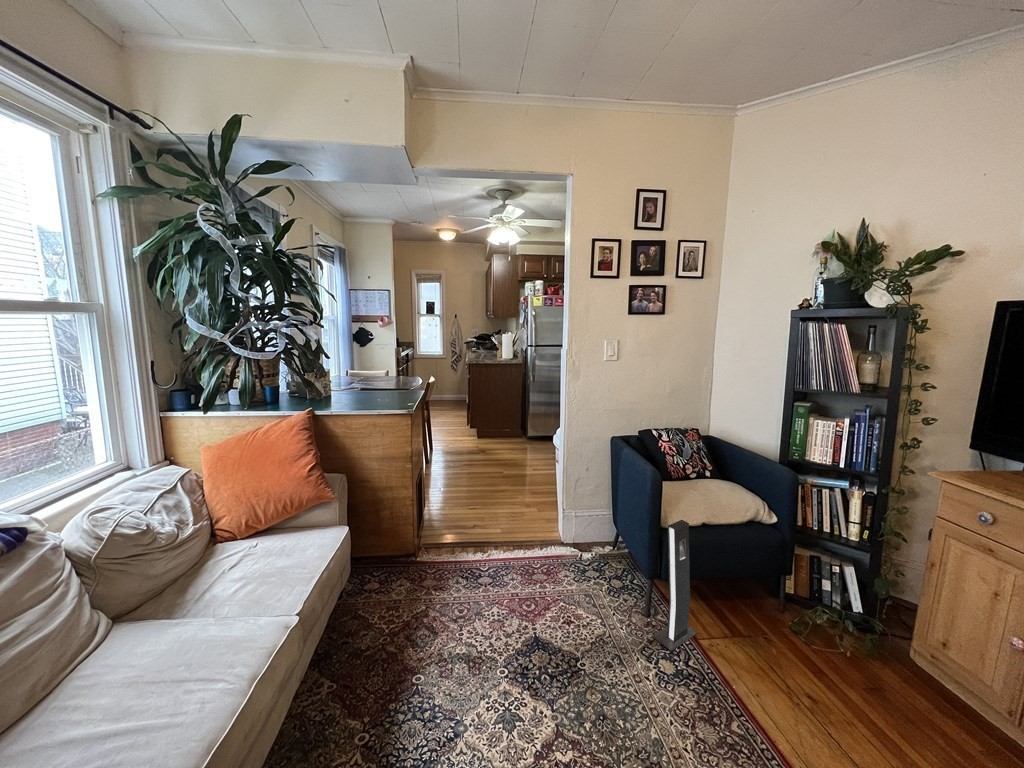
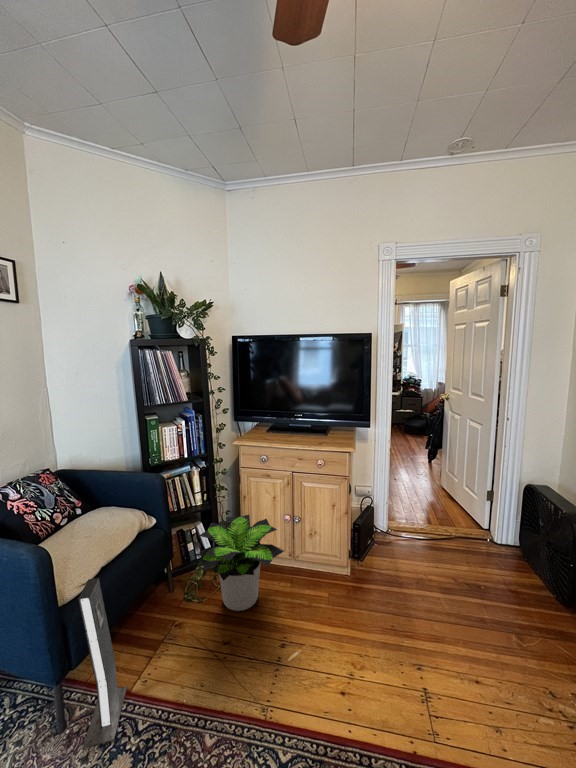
potted plant: none [808,558,959,693] -> present [199,515,284,611]

